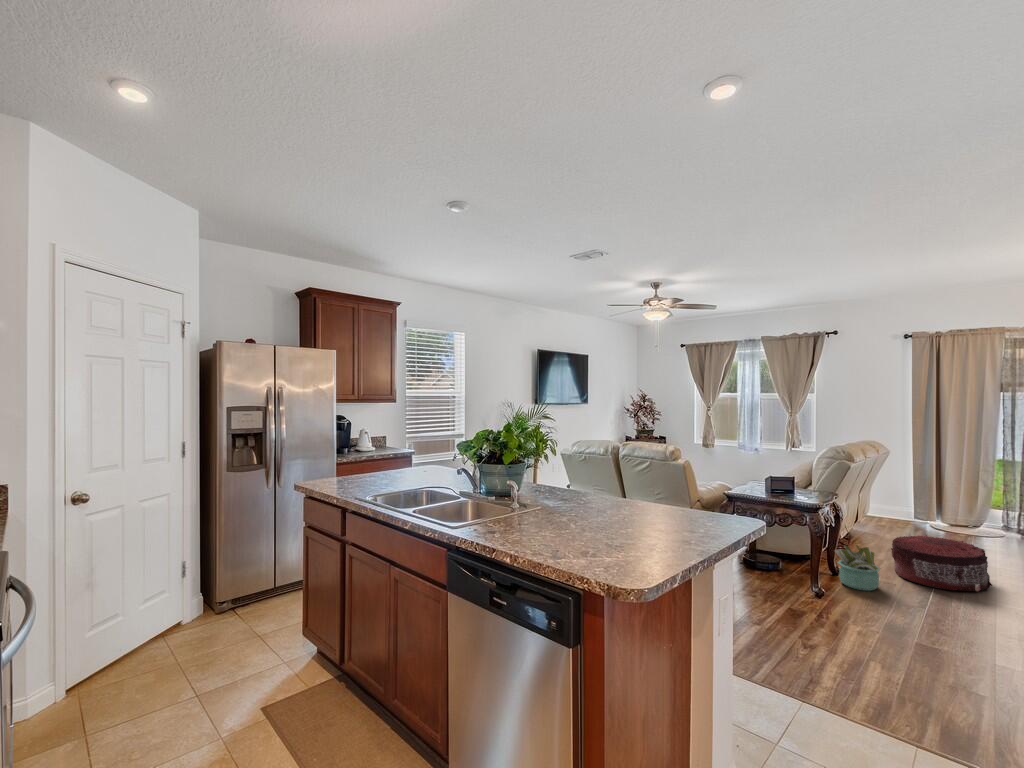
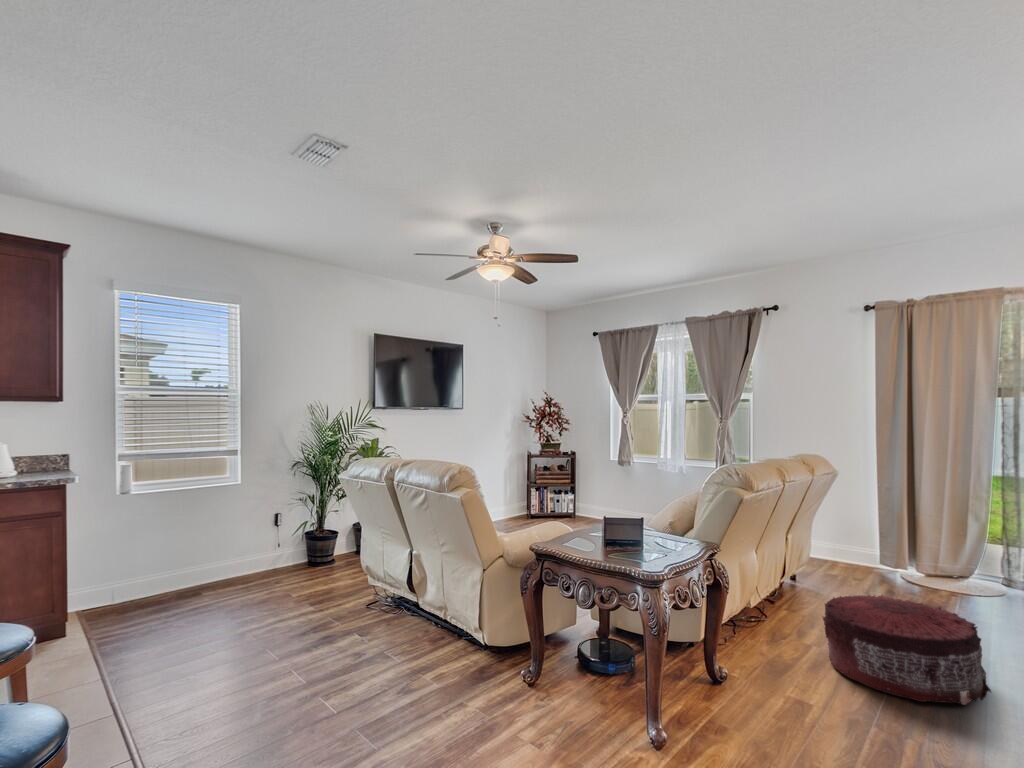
decorative plant: present [835,545,880,591] -> none [716,610,794,700]

